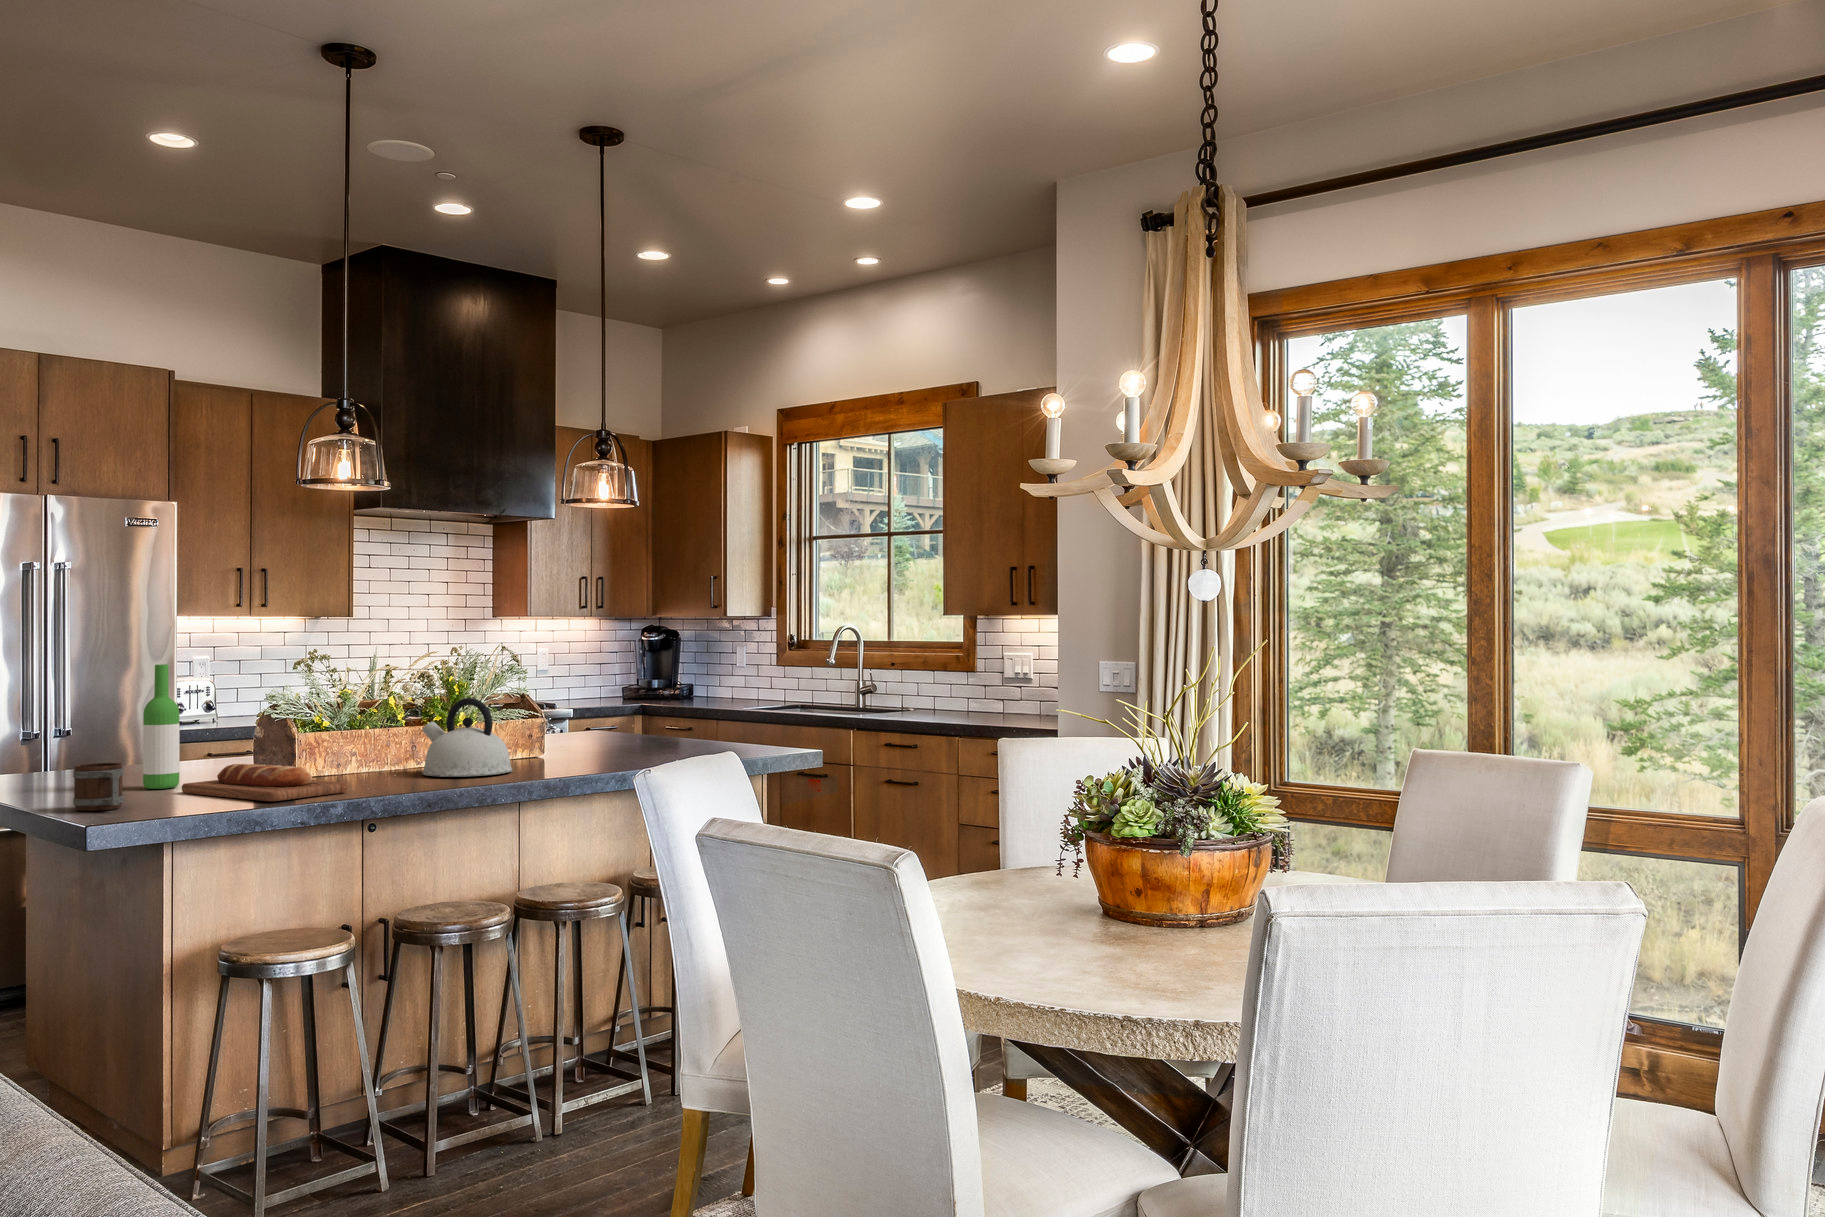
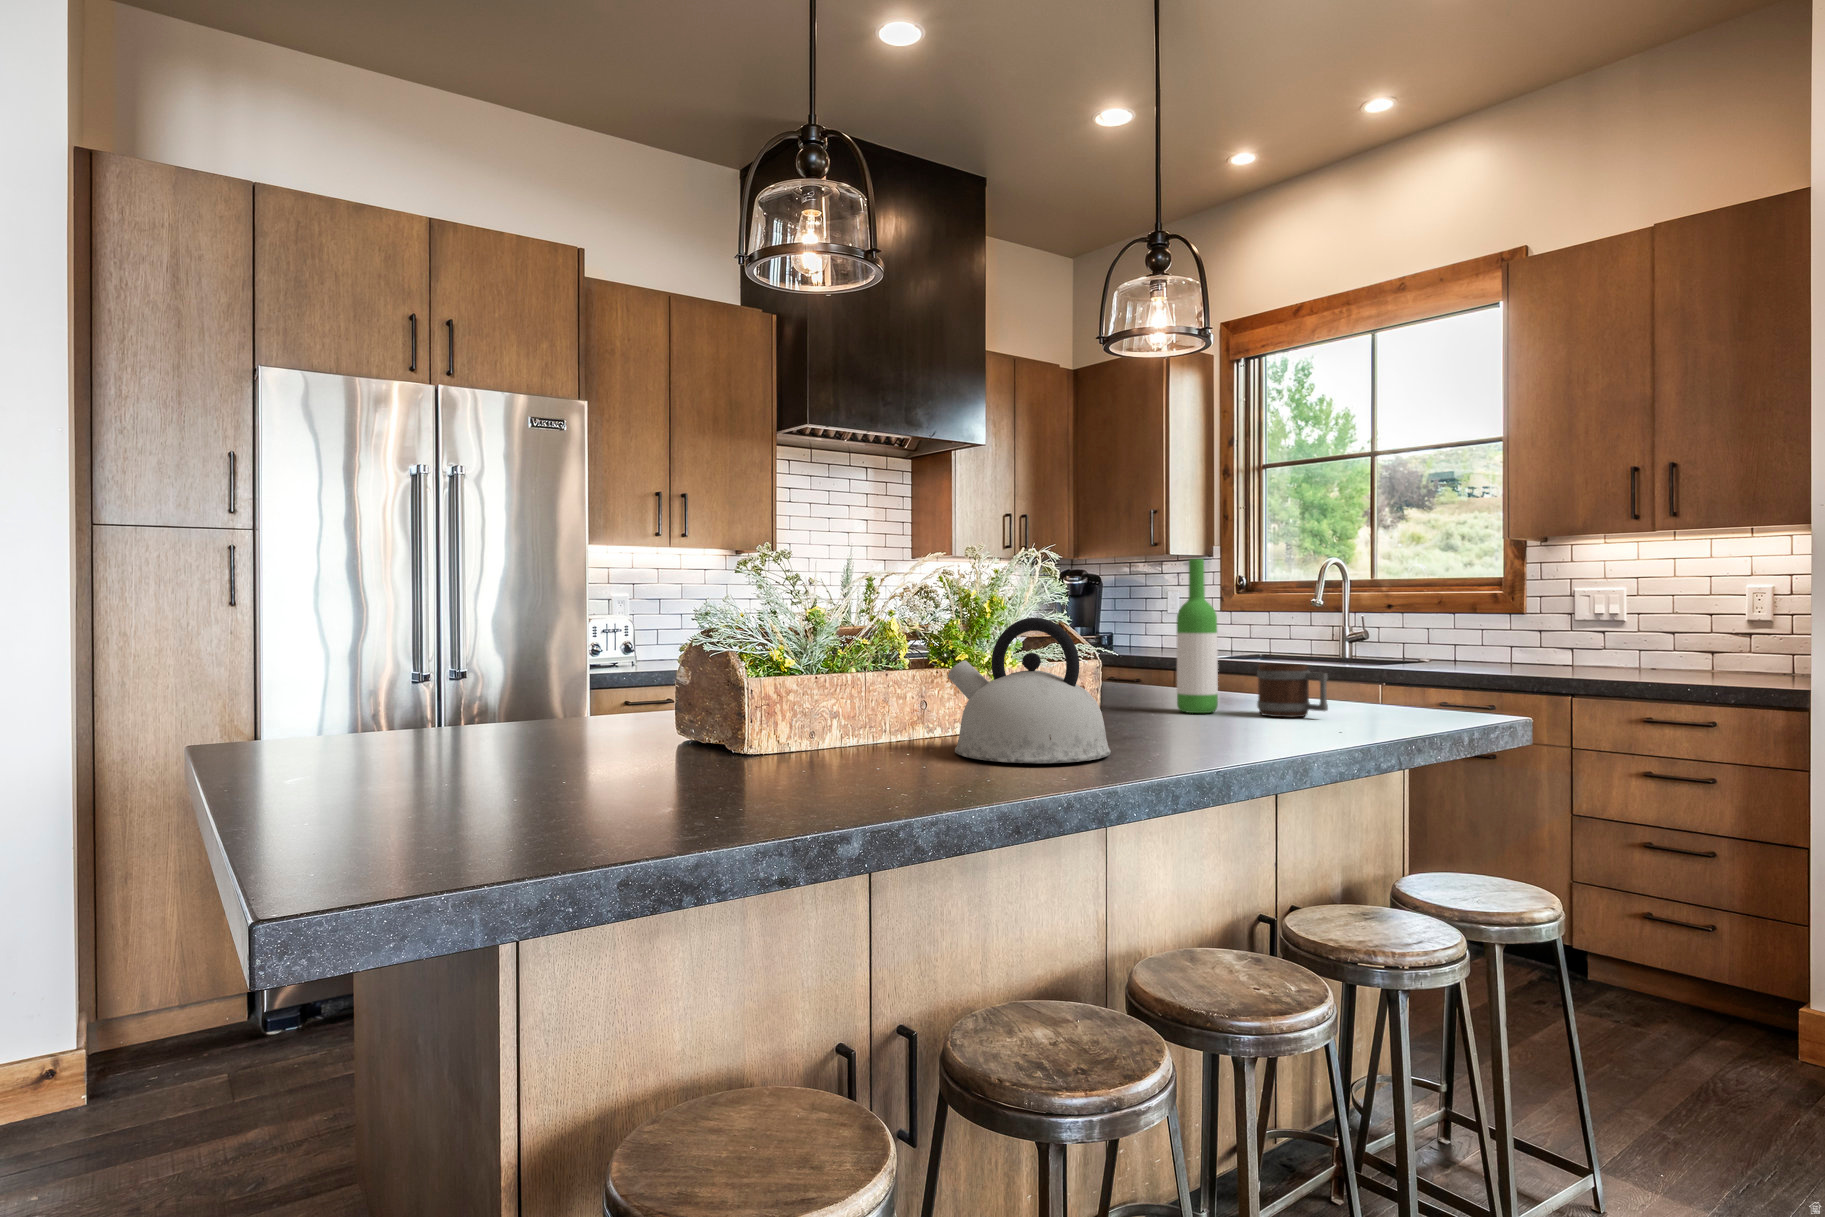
wine bottle: present [143,664,180,789] -> present [1177,559,1218,713]
mug: present [73,763,124,811] -> present [1257,664,1328,717]
bread loaf: present [182,764,348,801] -> none [548,734,856,827]

